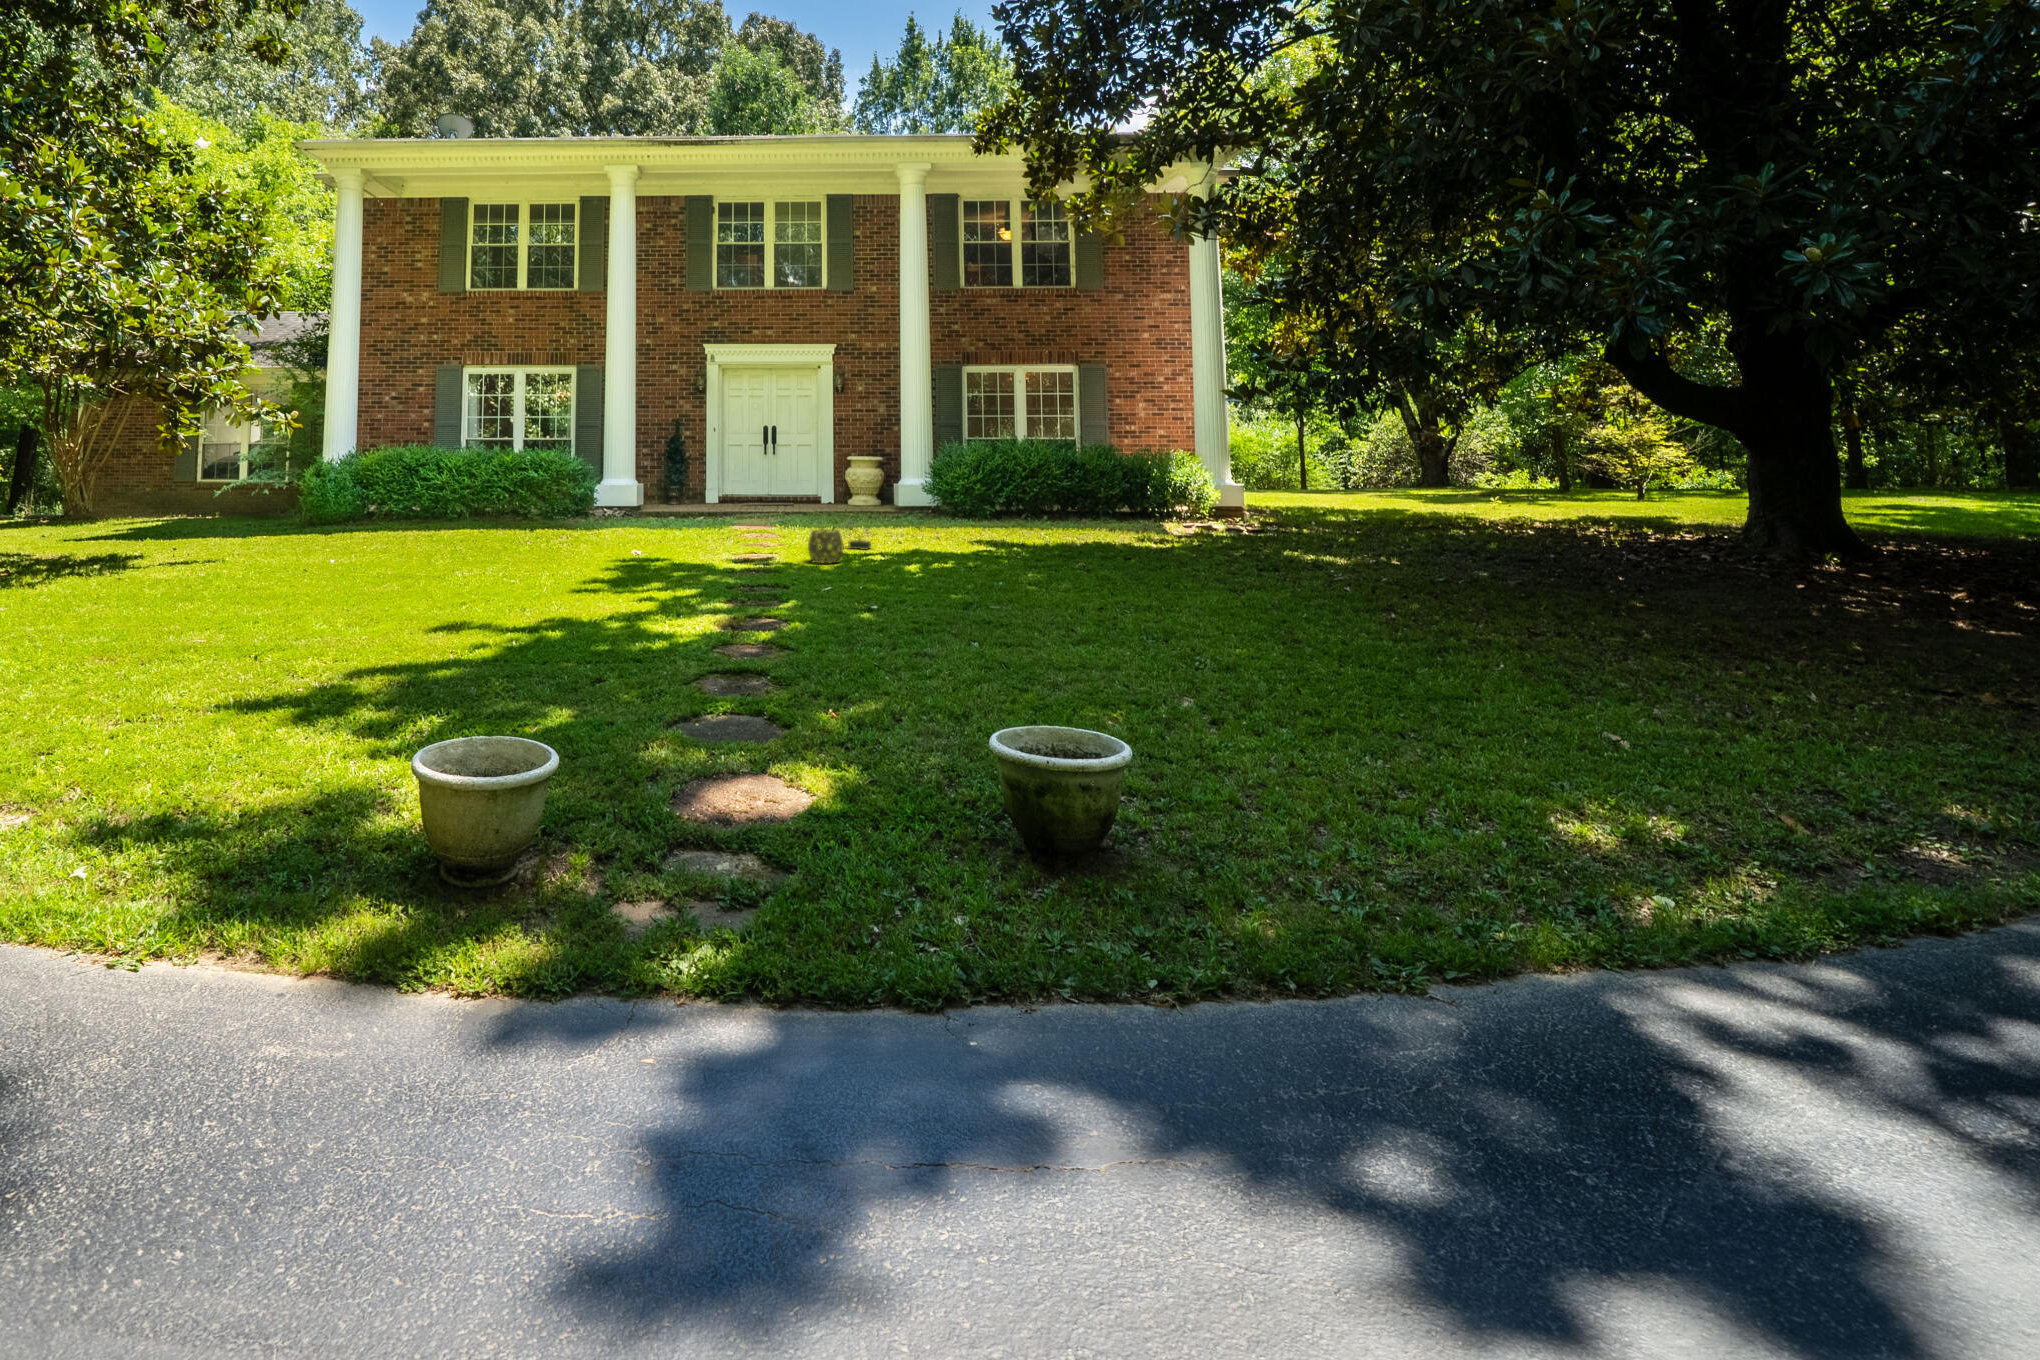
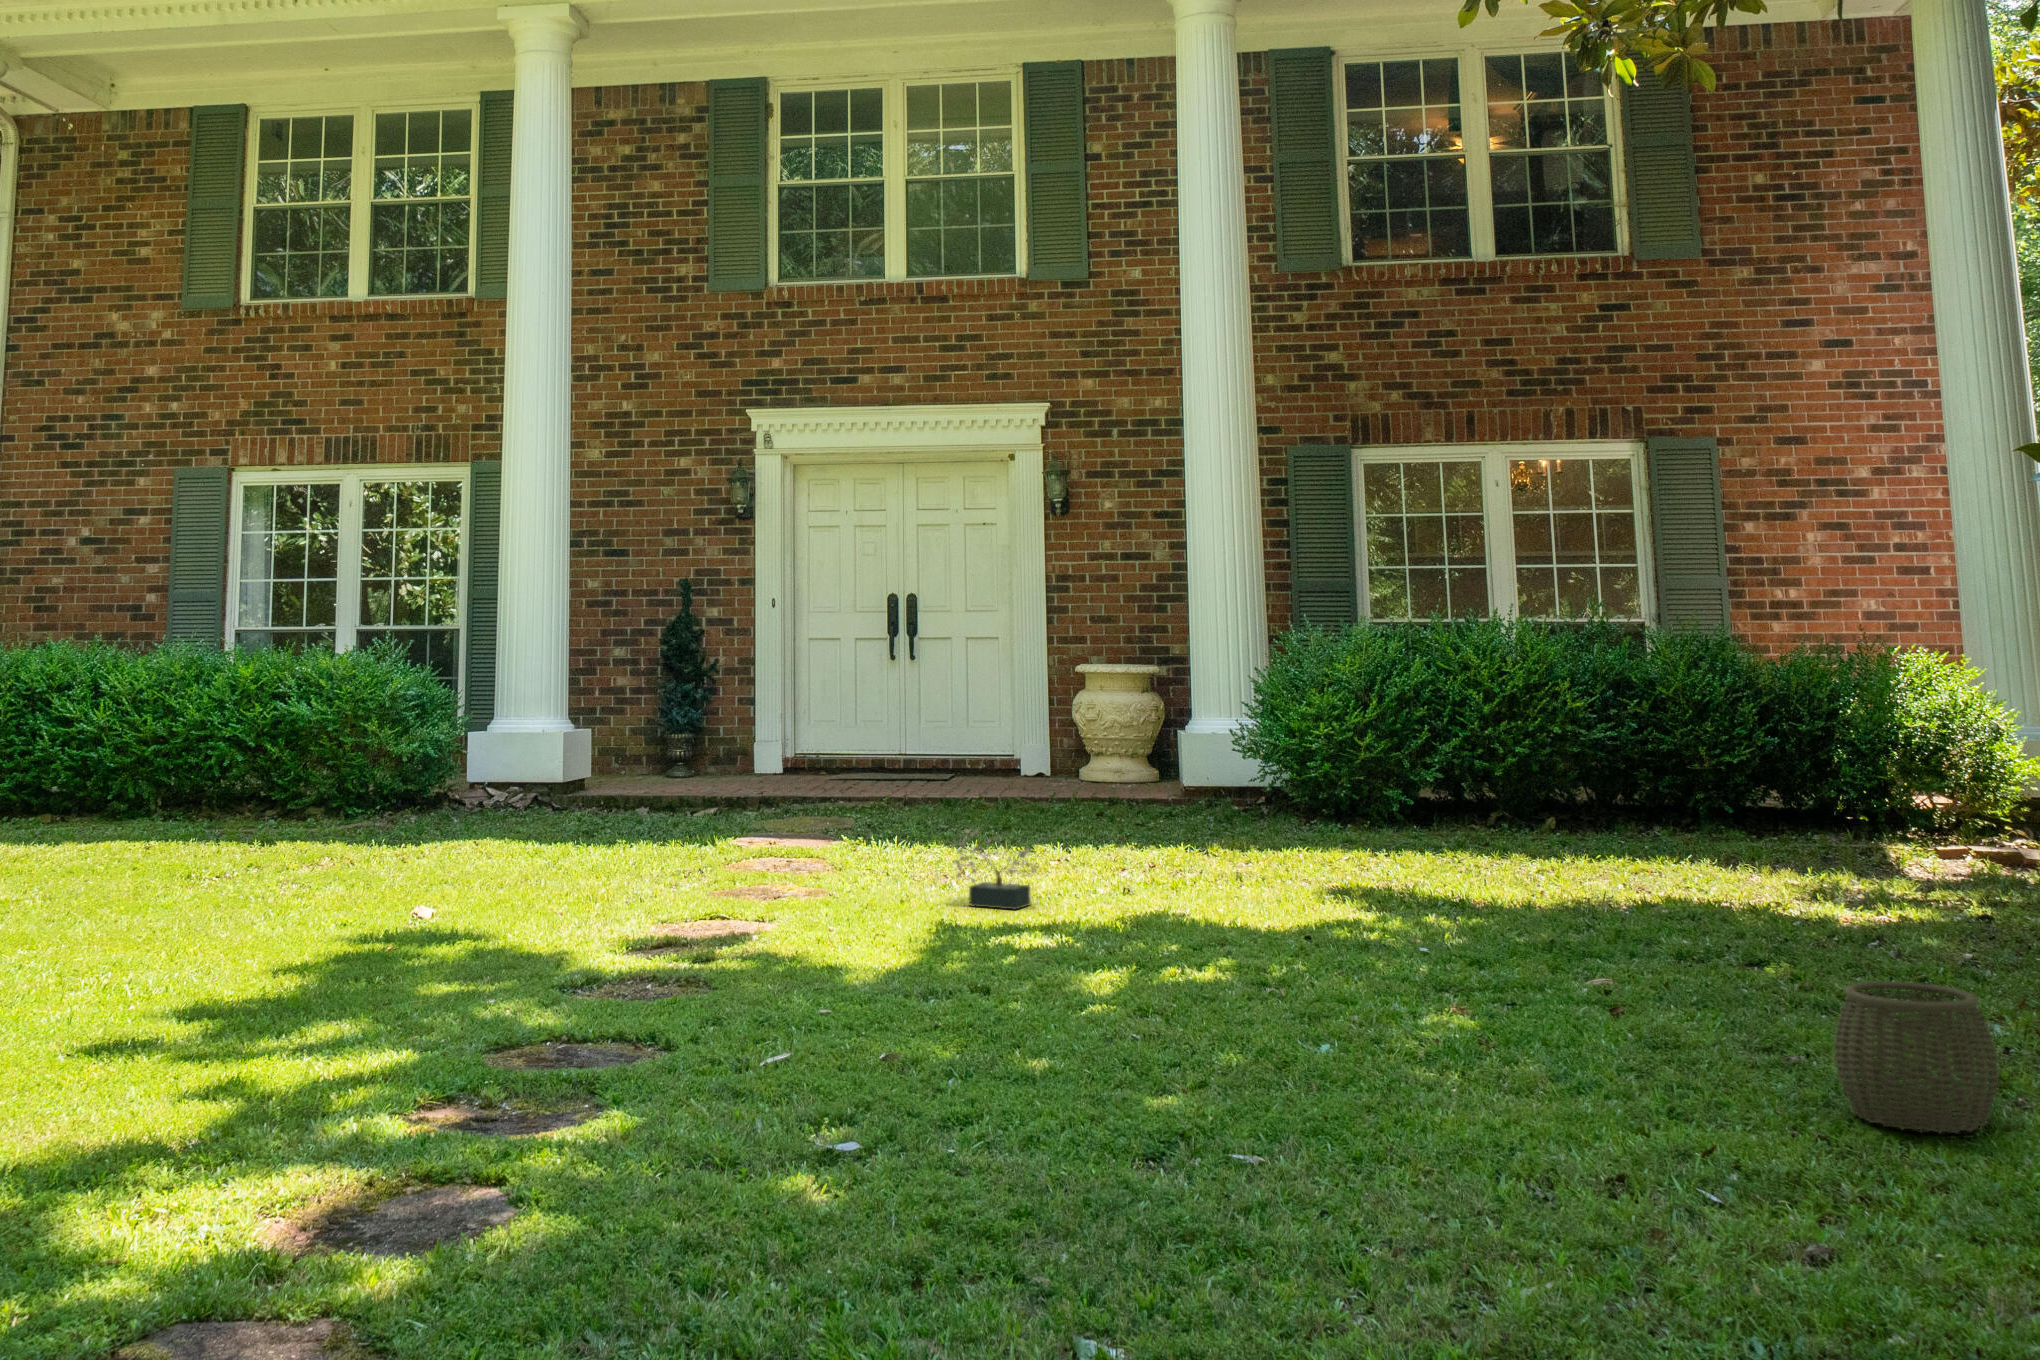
woven basket: present [808,529,844,563] -> present [1833,981,2000,1133]

